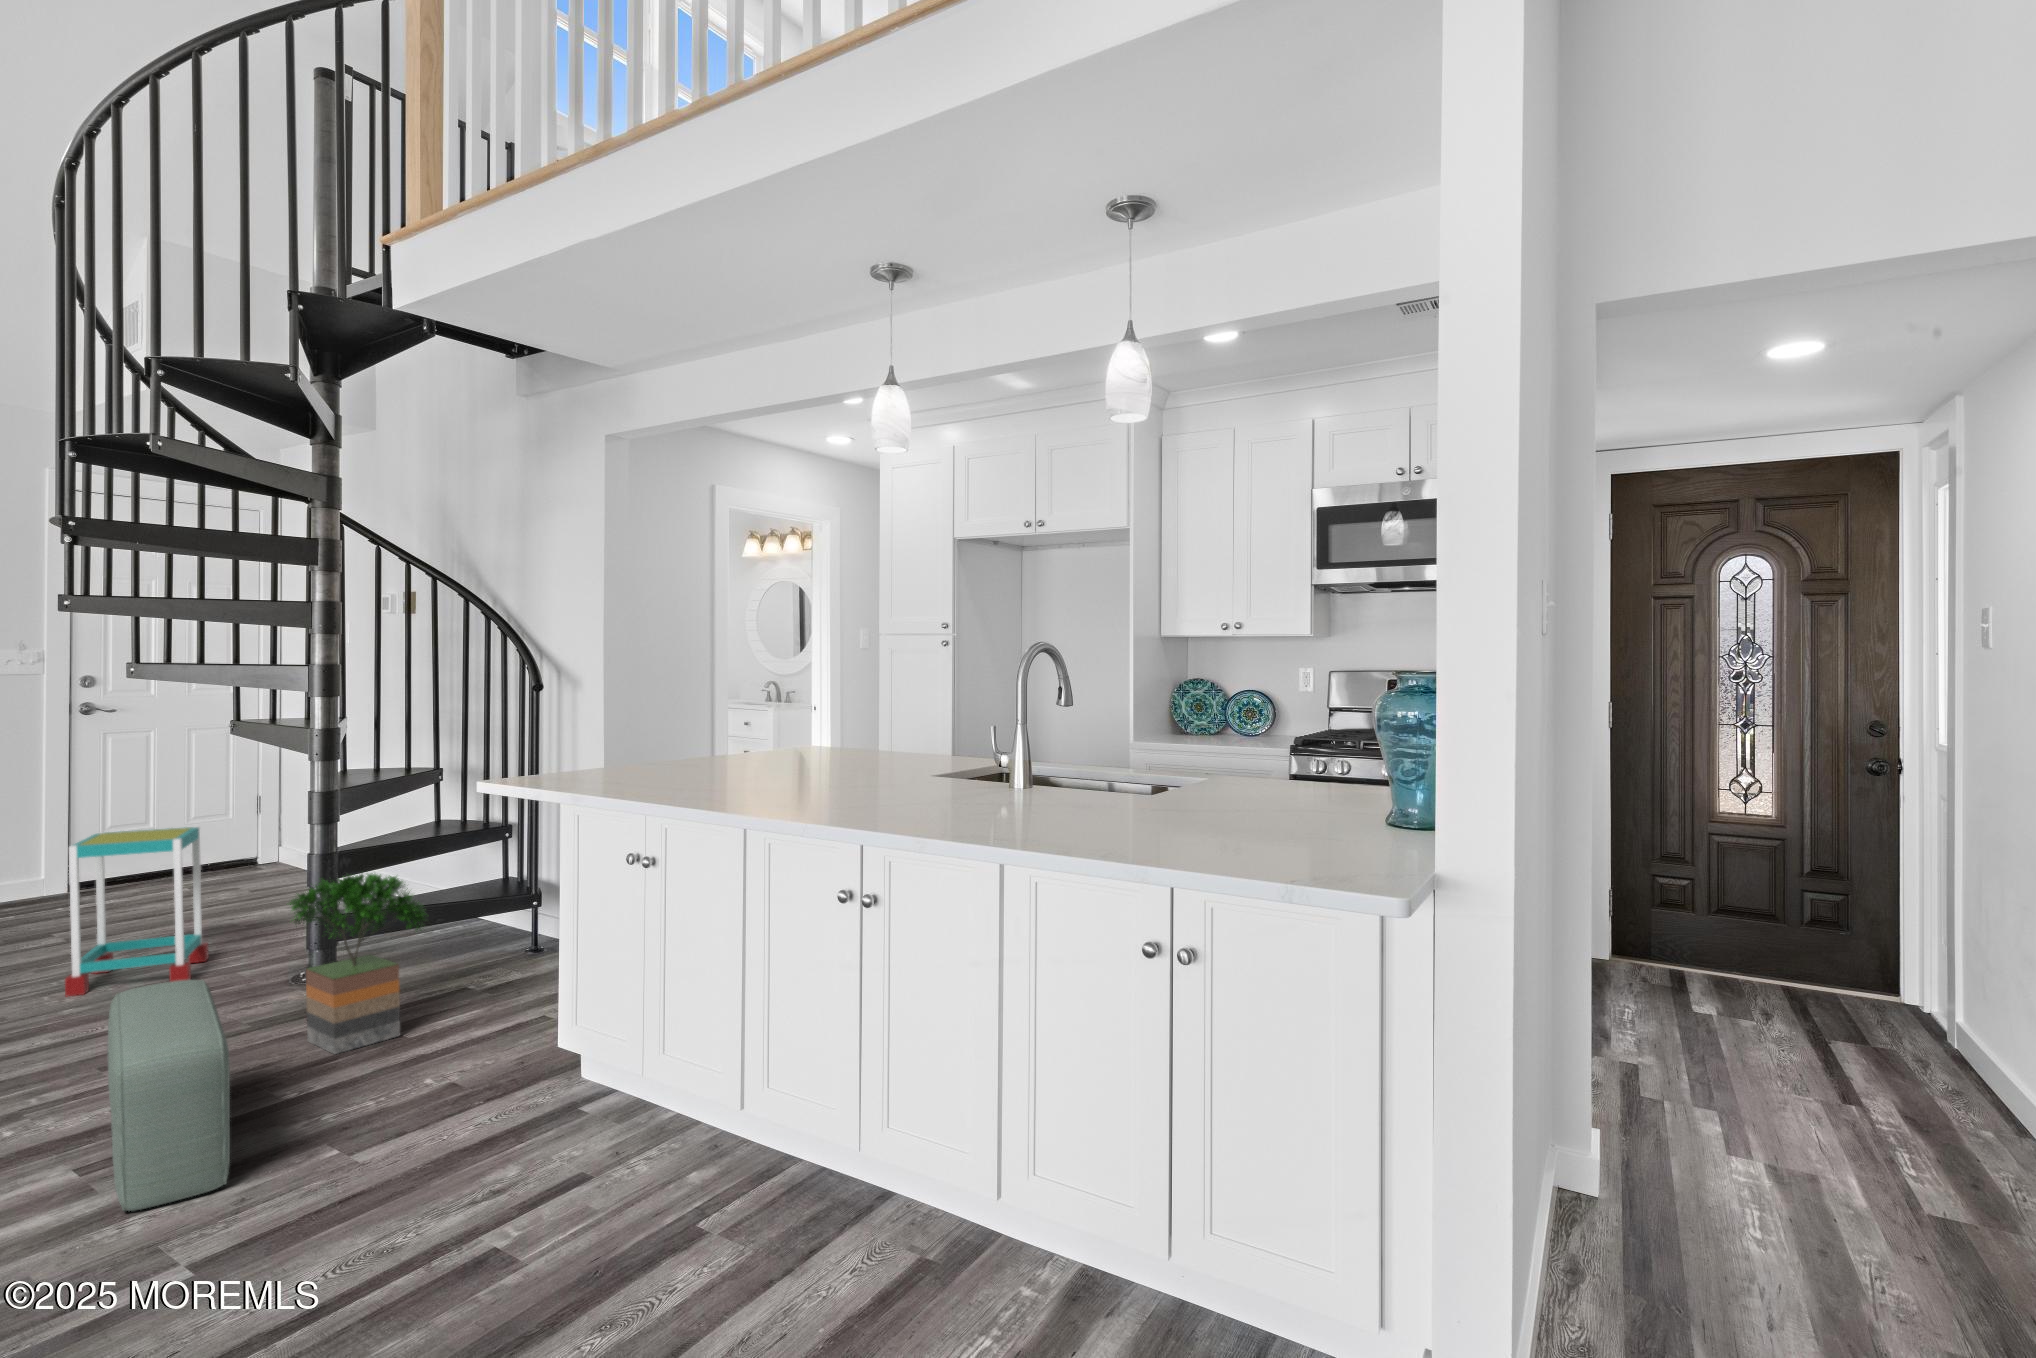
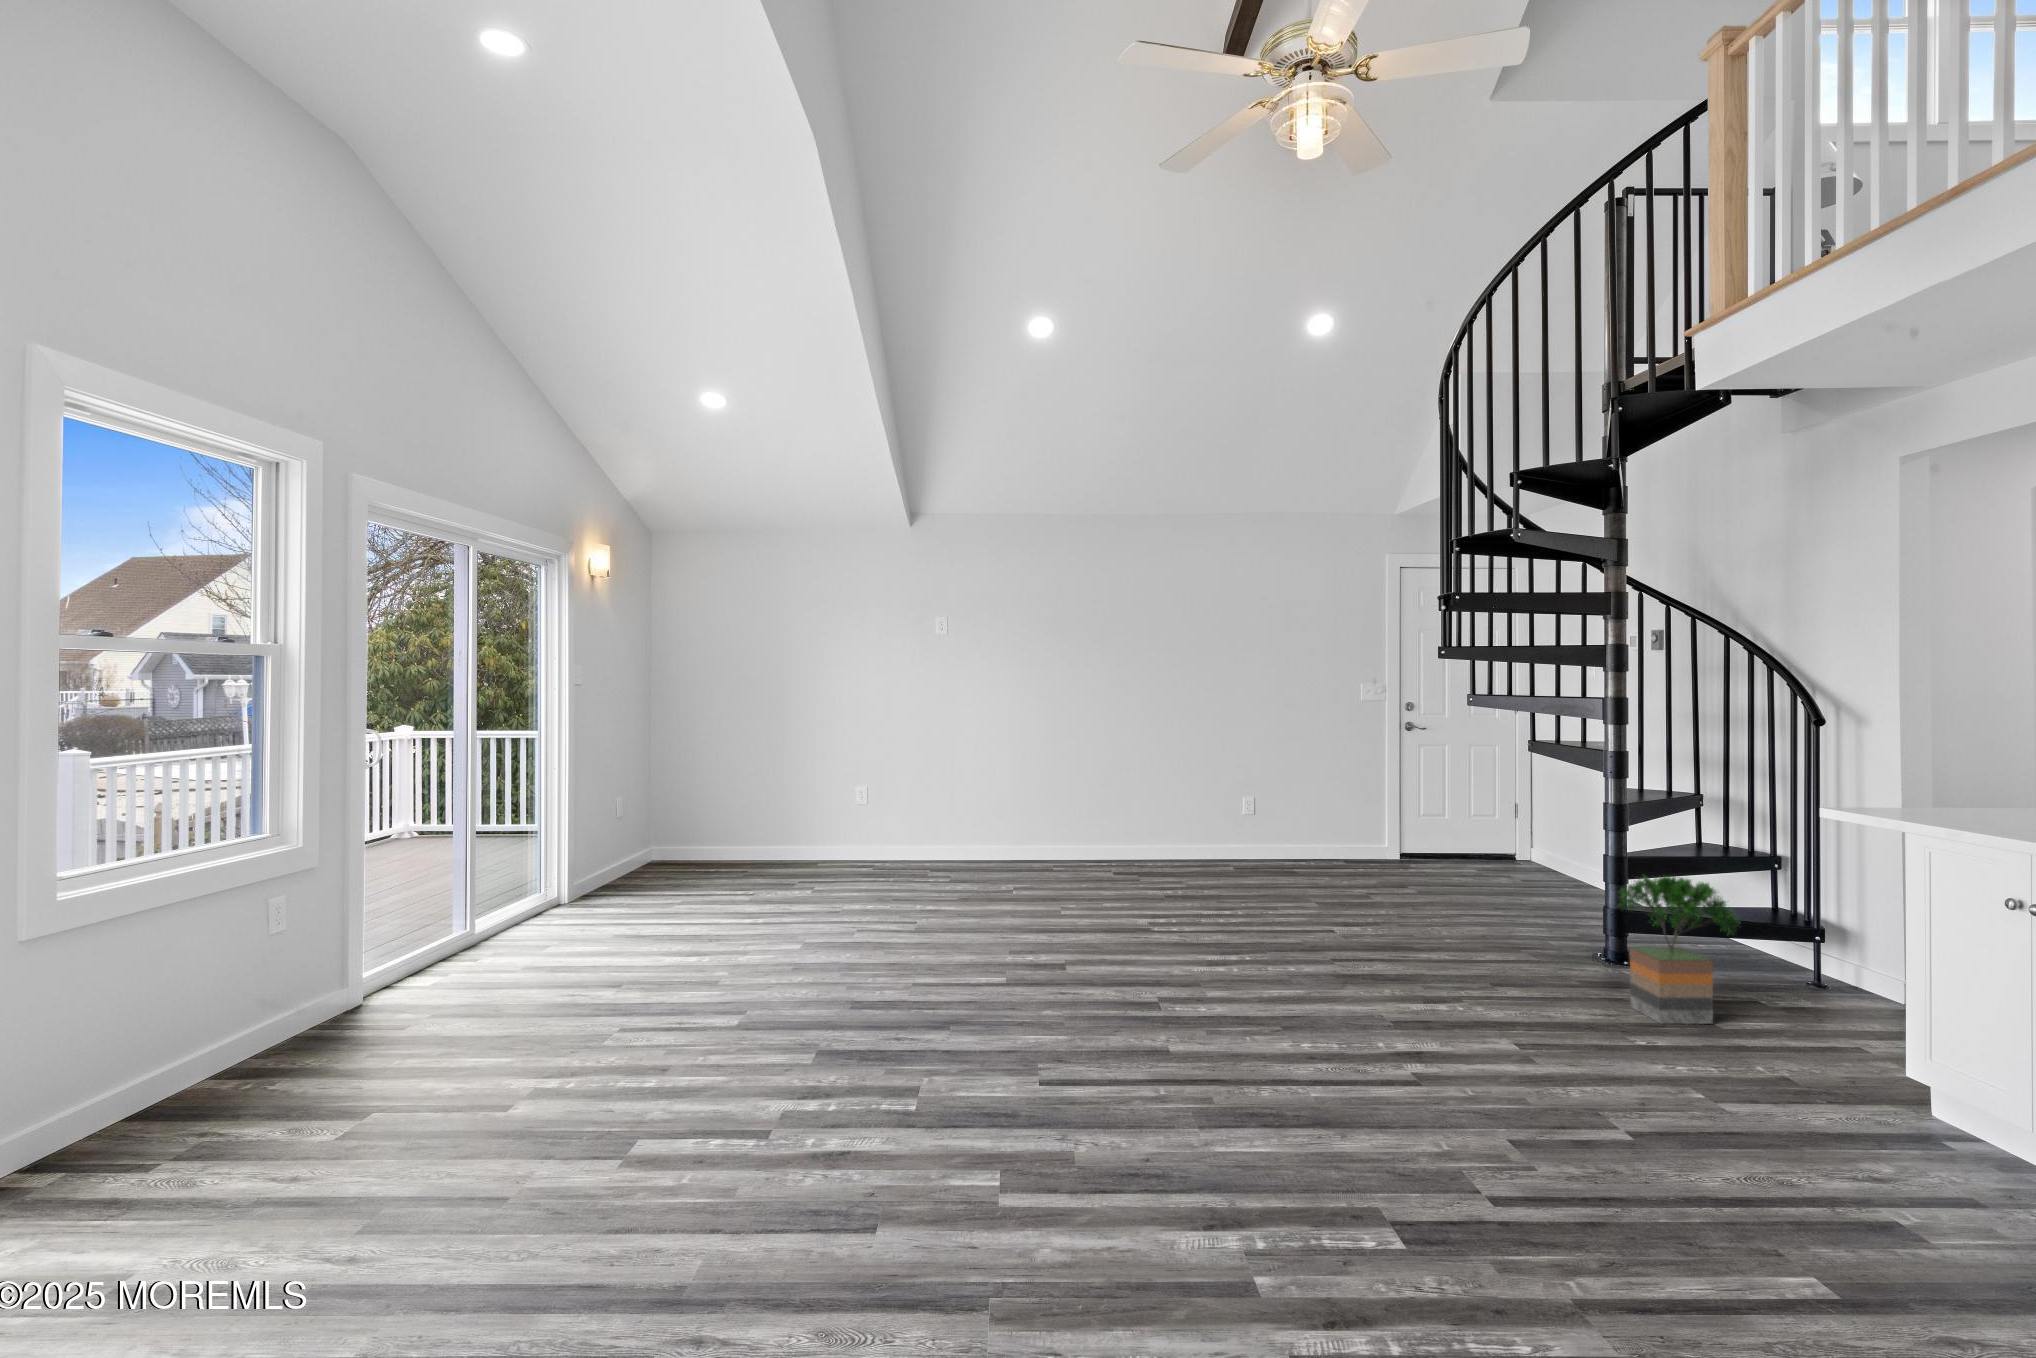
side table: present [65,827,208,997] -> none [1435,818,1519,941]
pouf: present [107,980,230,1211] -> none [1514,932,1623,1094]

